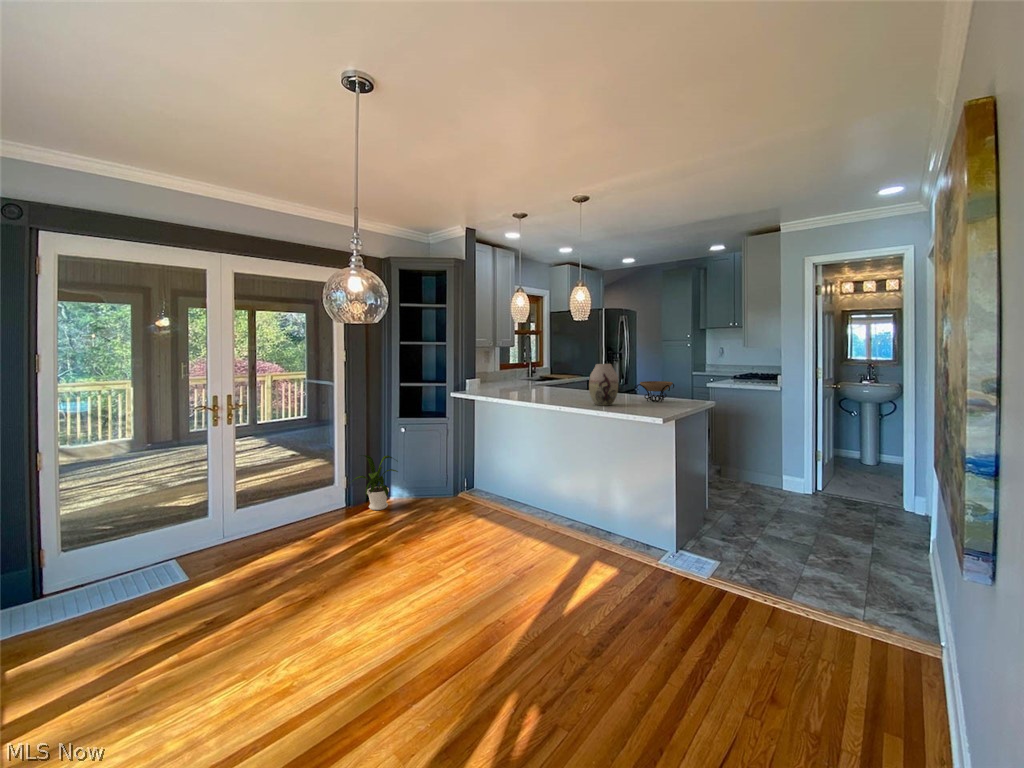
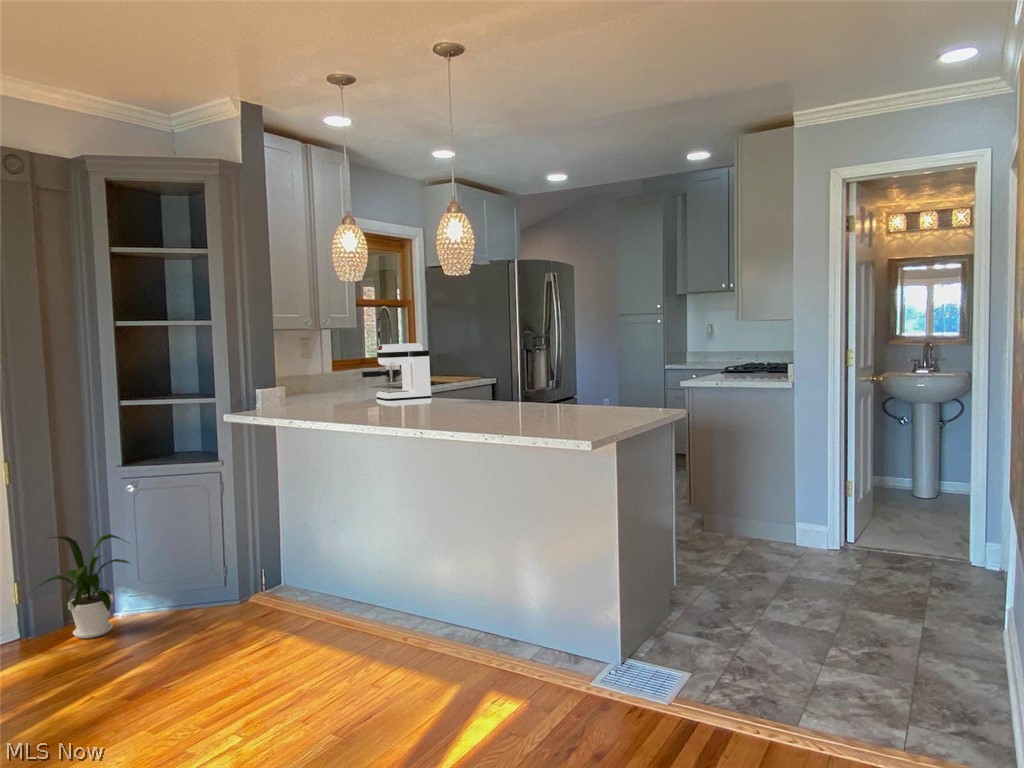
coffee maker: none [522,357,562,394] -> present [362,343,431,407]
vase: present [589,364,618,406] -> none [468,349,517,421]
decorative bowl: present [636,381,674,402] -> none [551,376,615,412]

